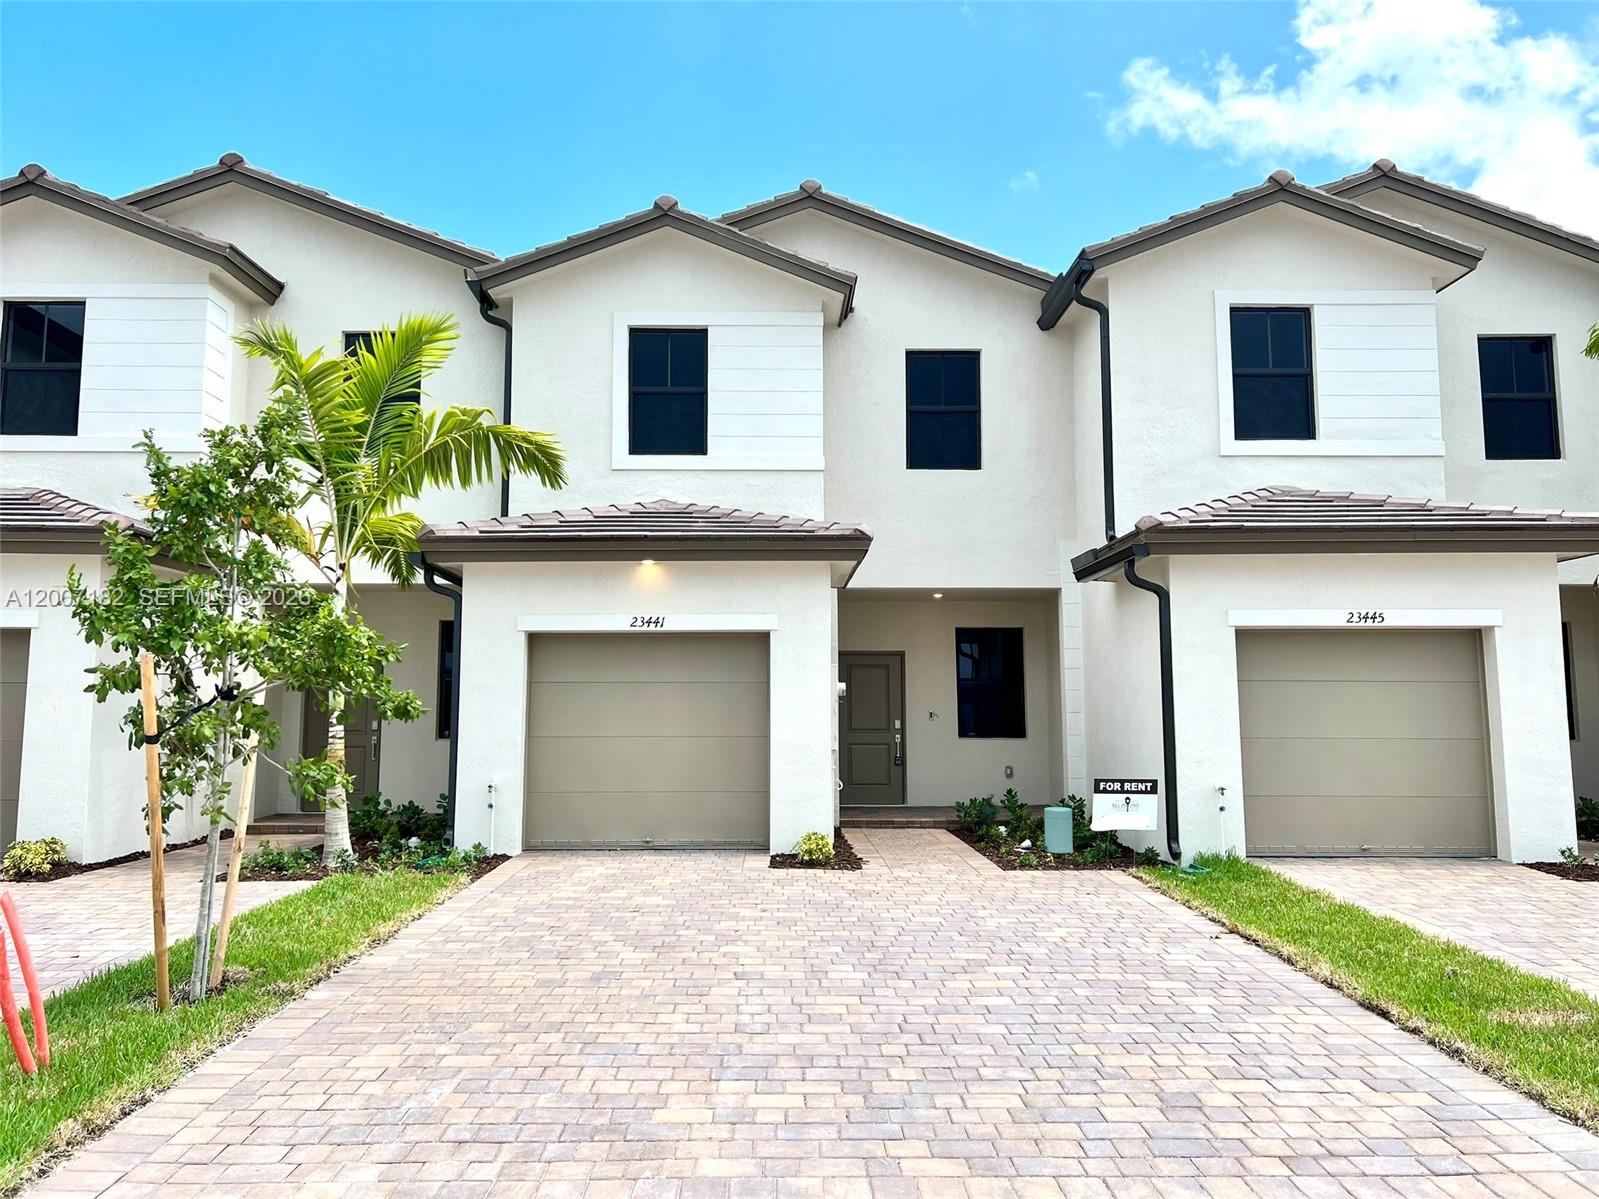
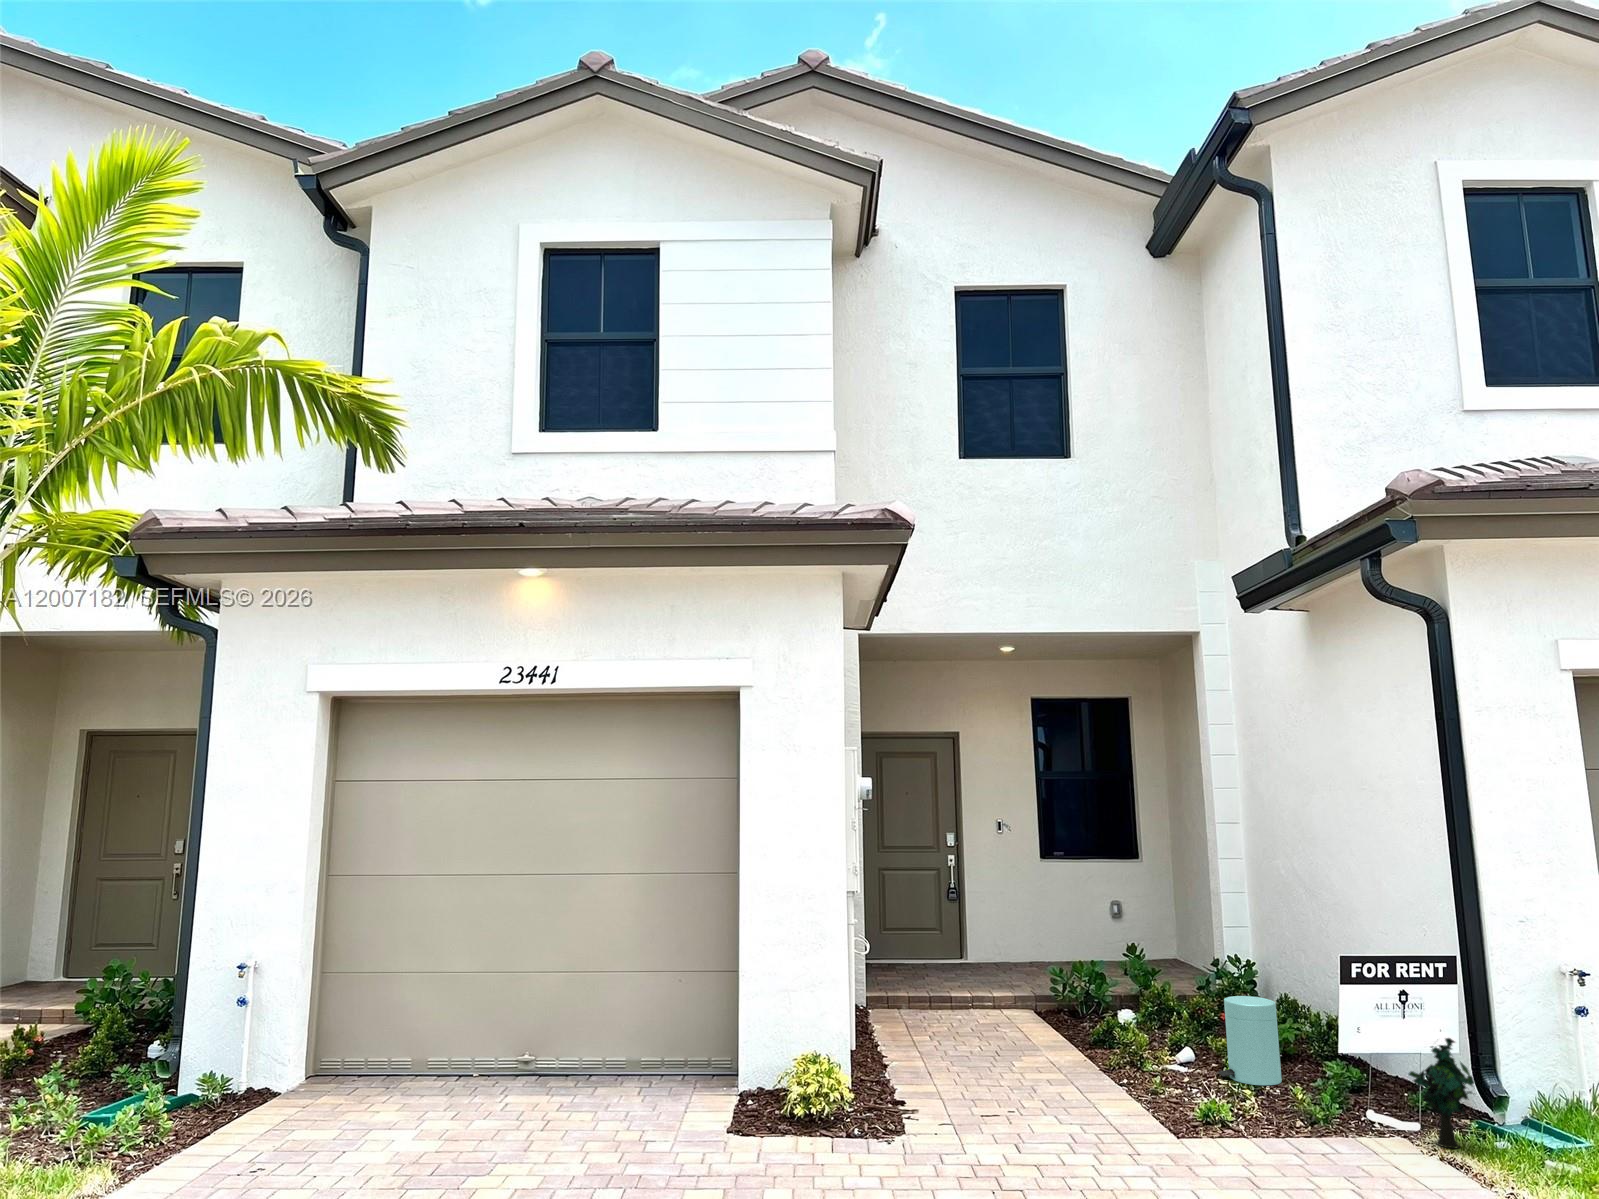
decorative plant: present [976,794,999,838] -> present [1409,1038,1474,1149]

